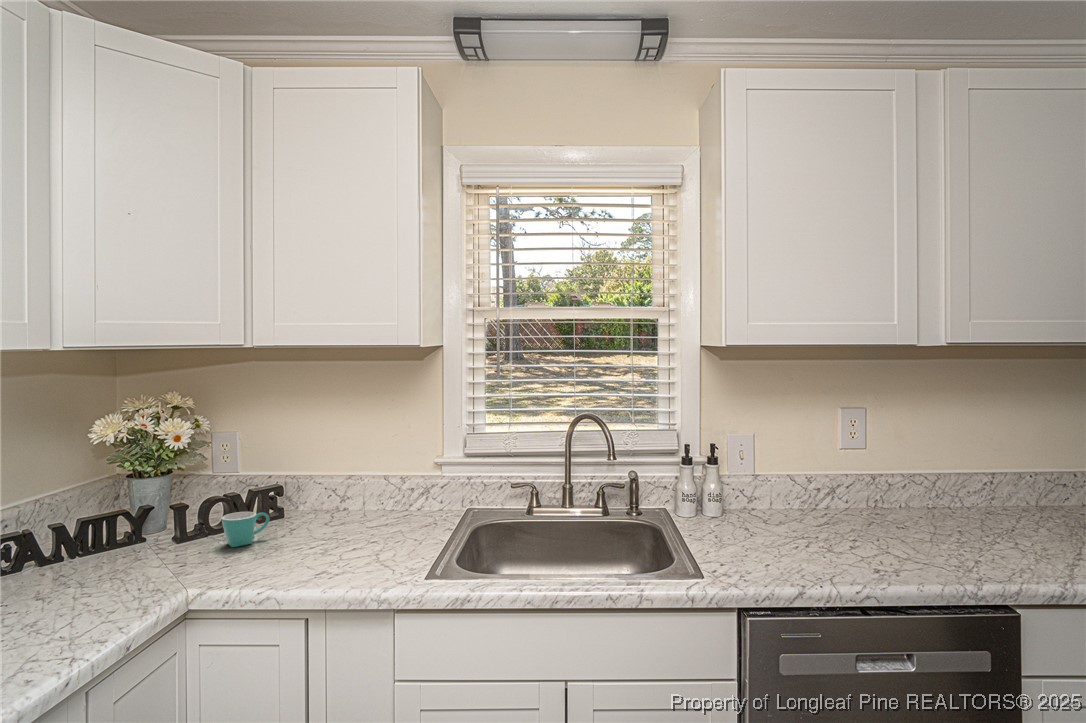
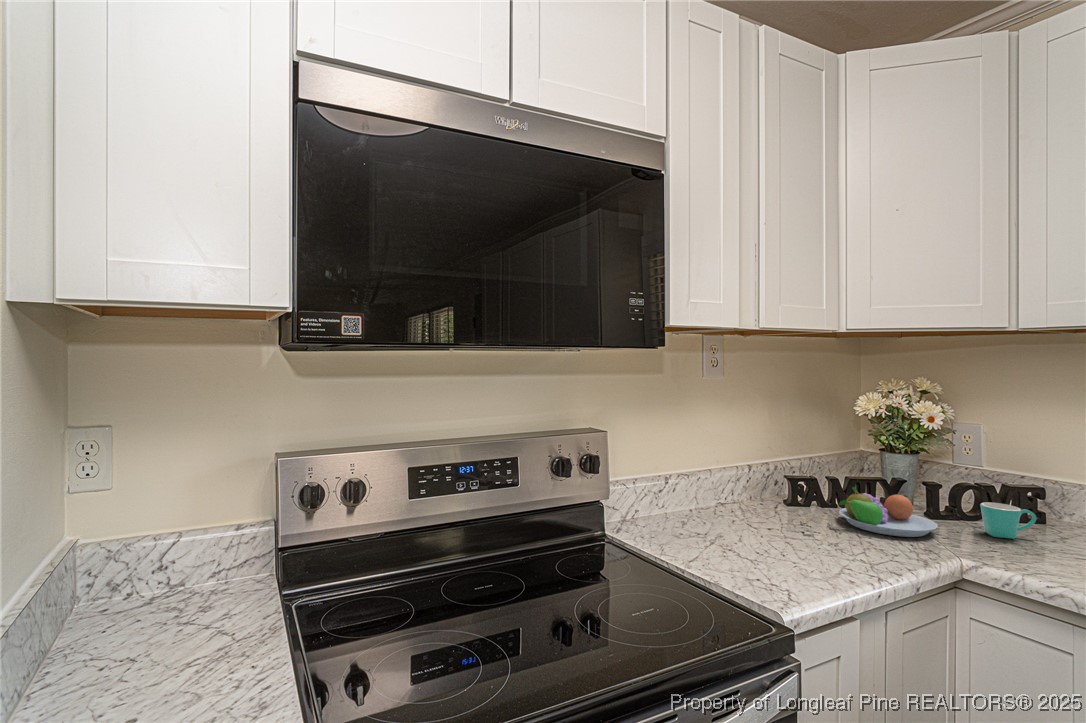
fruit bowl: none [49,528,176,587] -> present [839,487,938,537]

